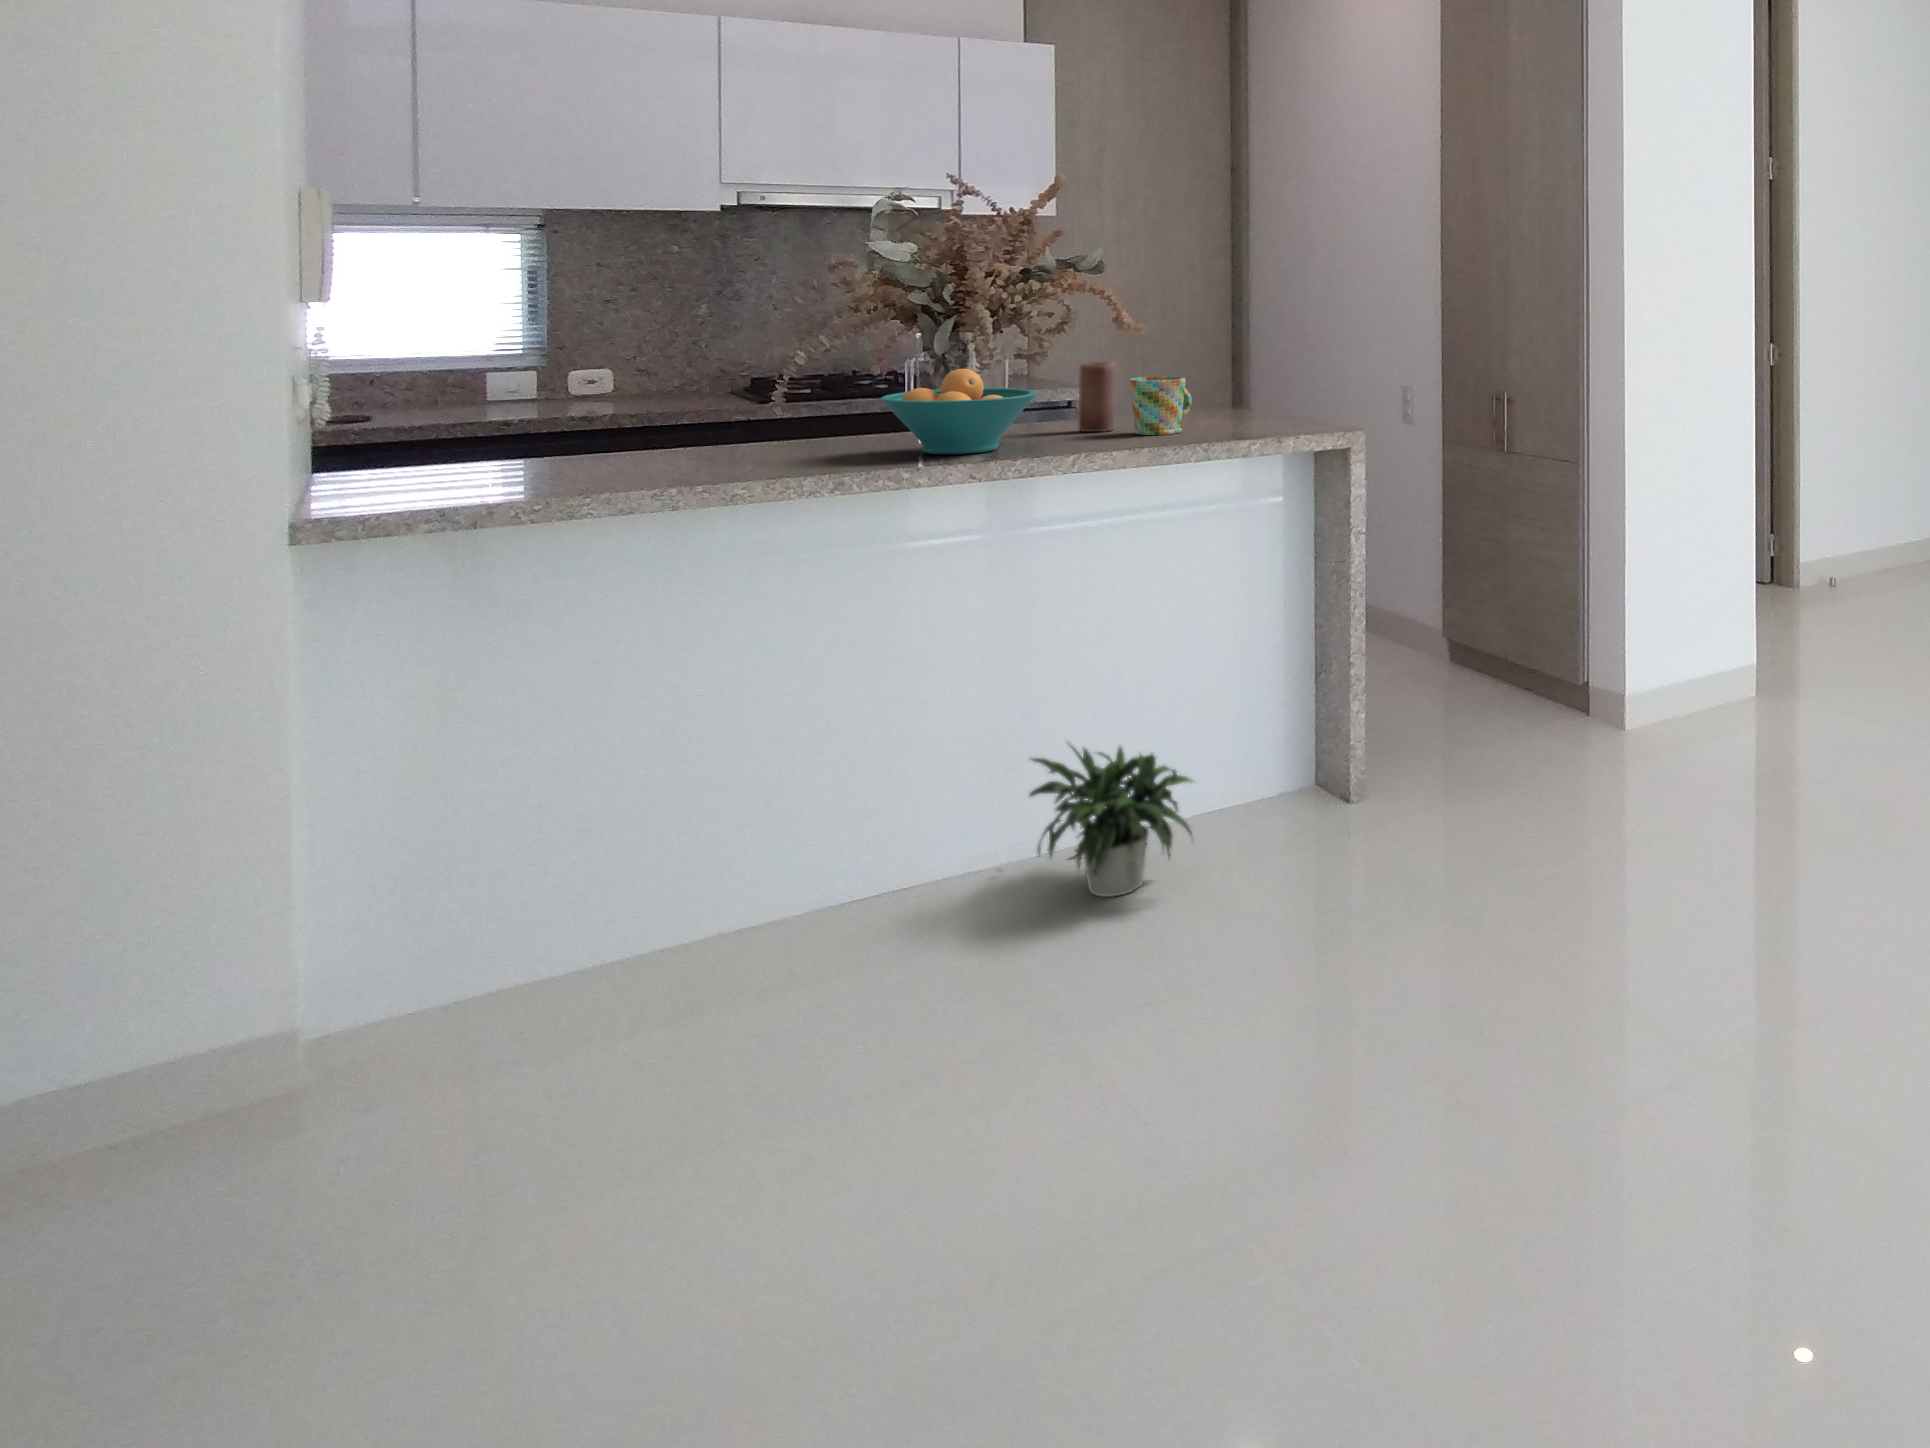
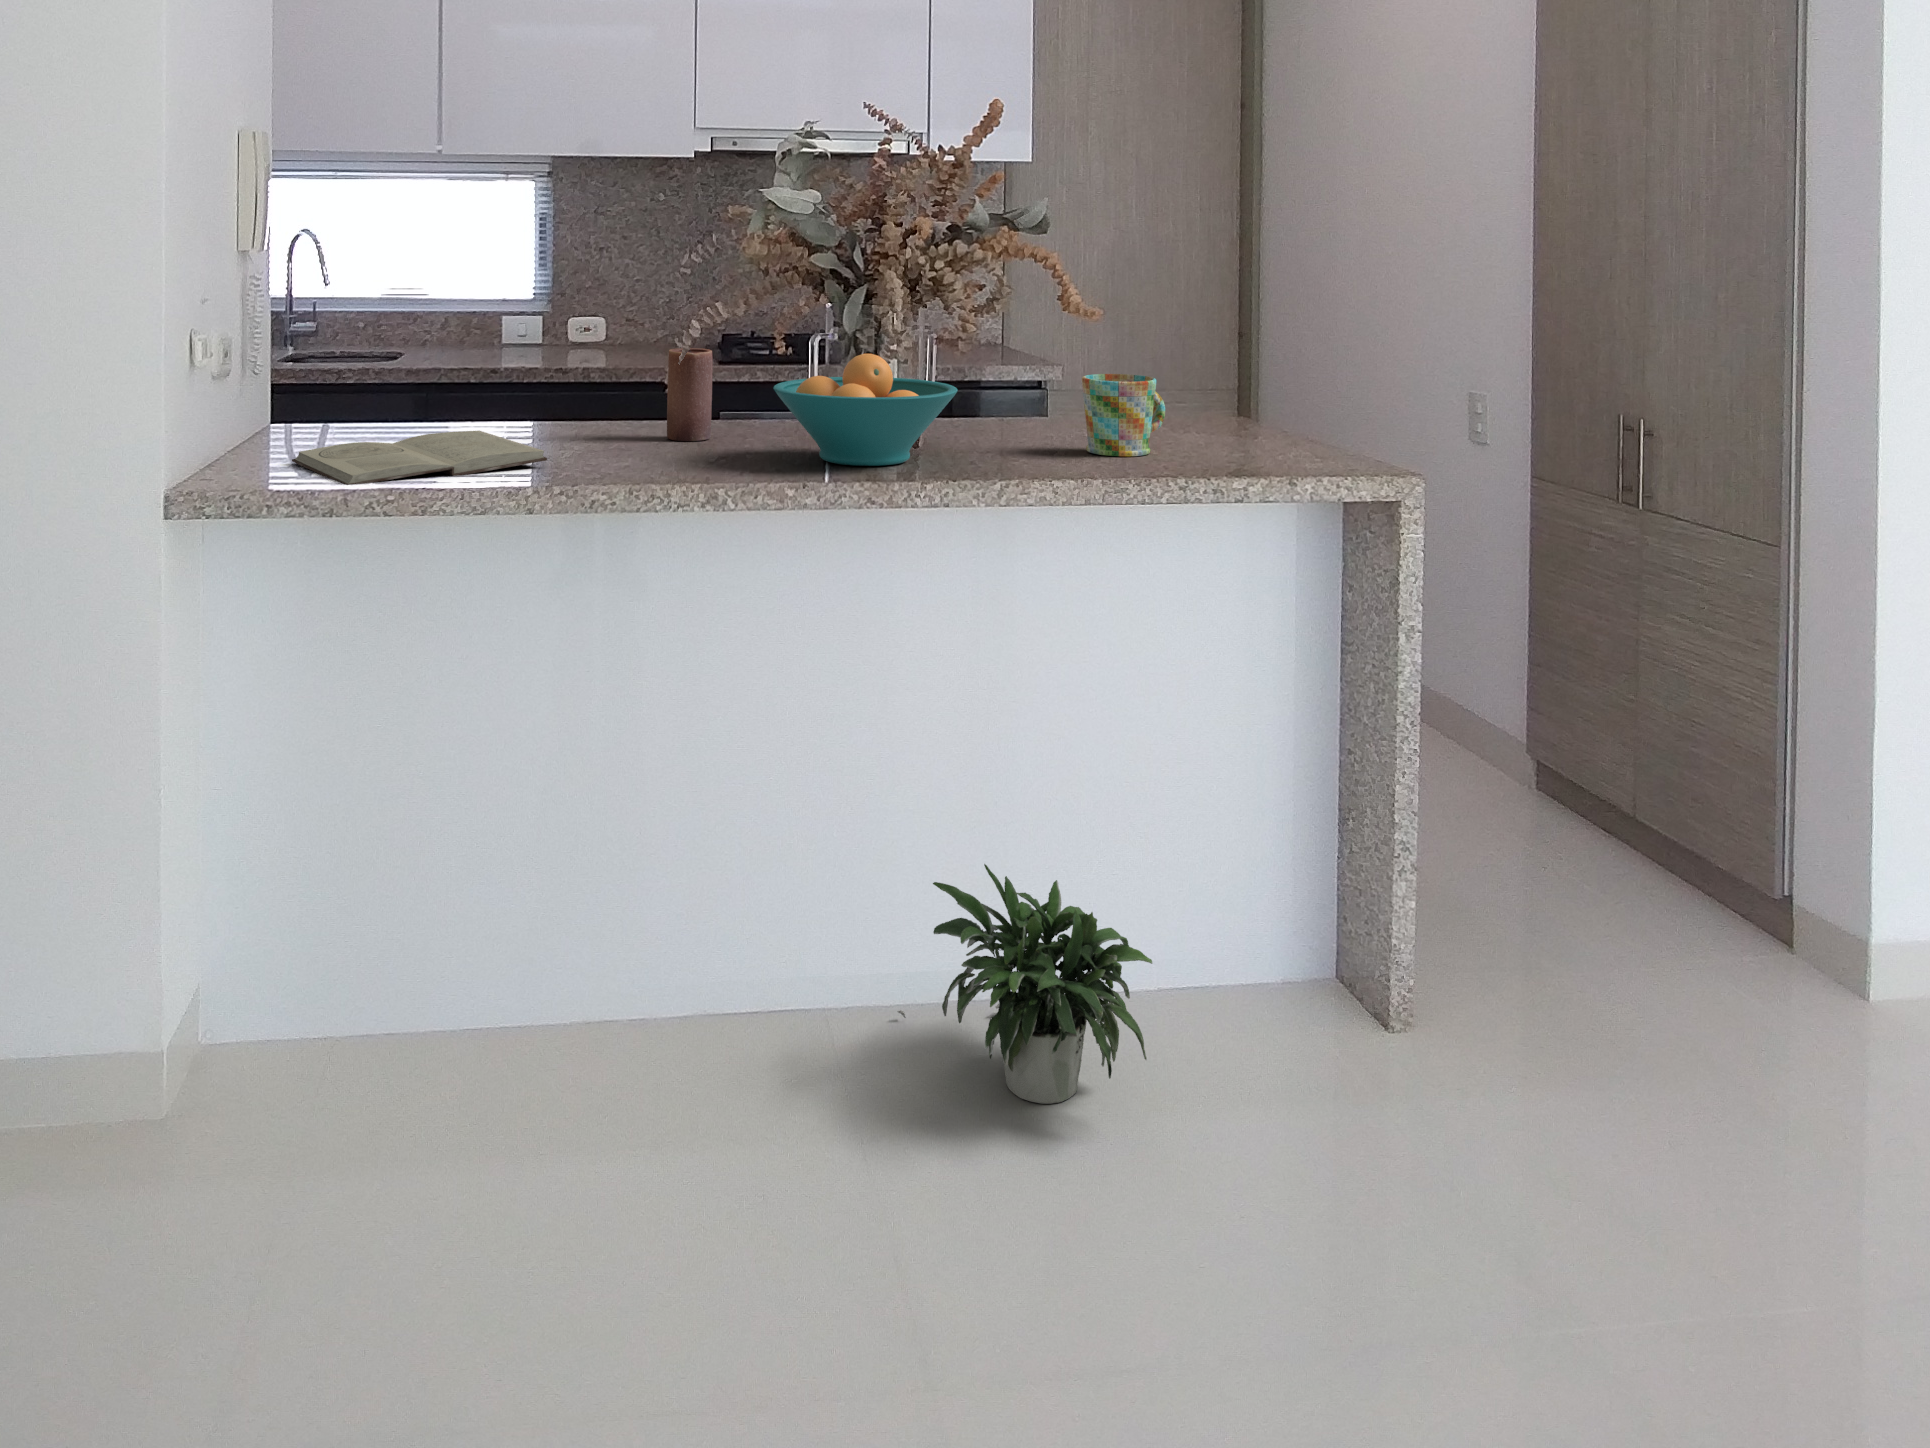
candle: present [1079,362,1115,432] -> present [667,348,712,441]
book: none [391,455,674,503] -> present [292,431,547,485]

